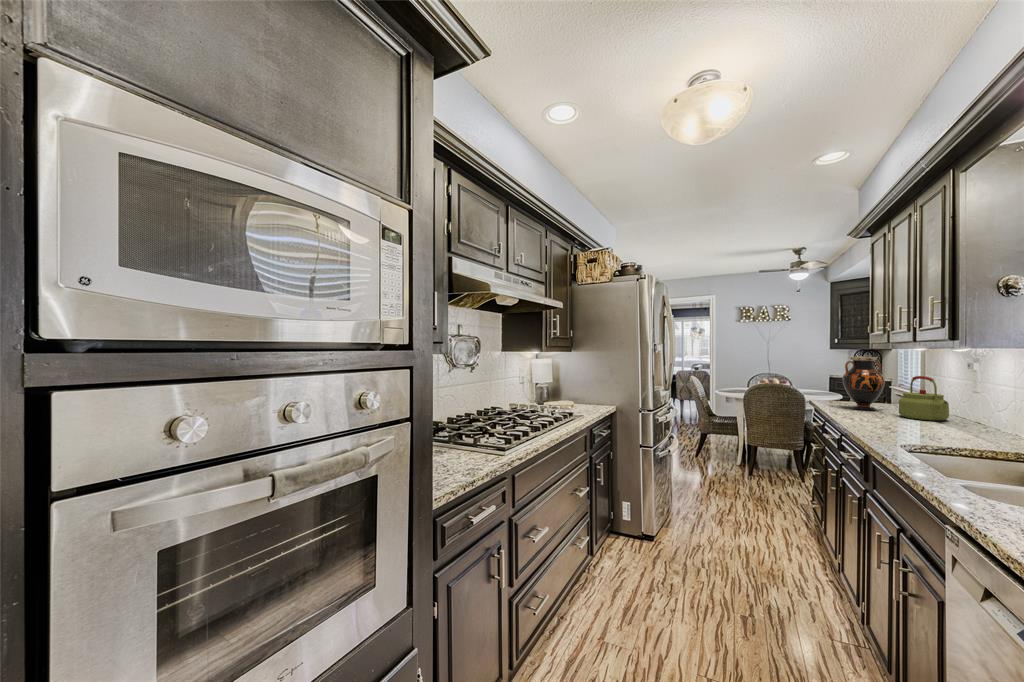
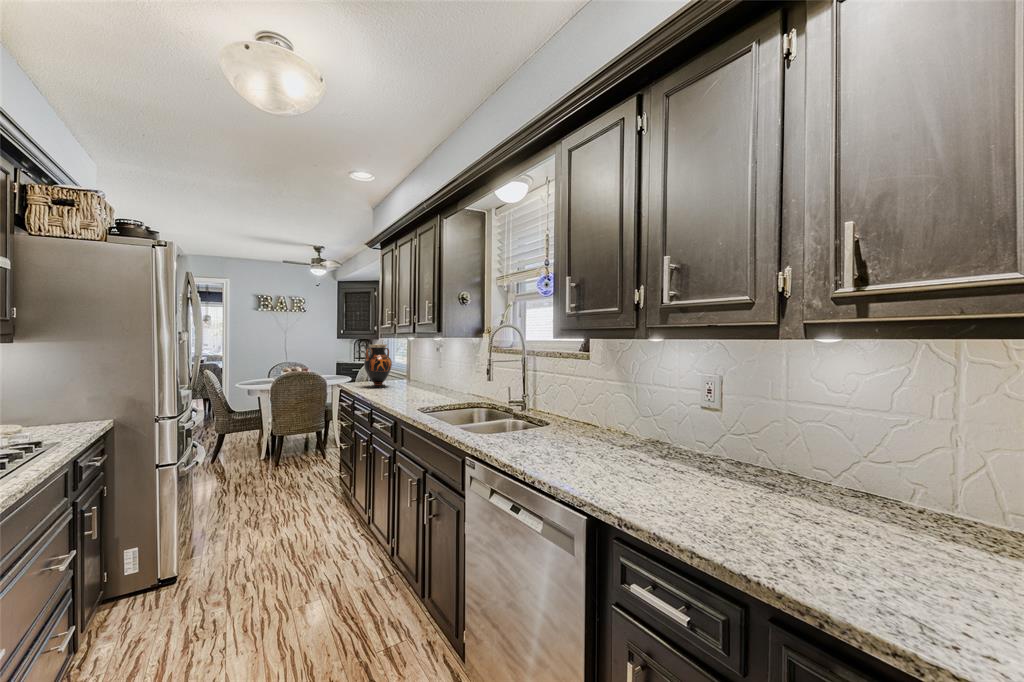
kettle: present [899,376,949,421] -> none [402,358,430,390]

